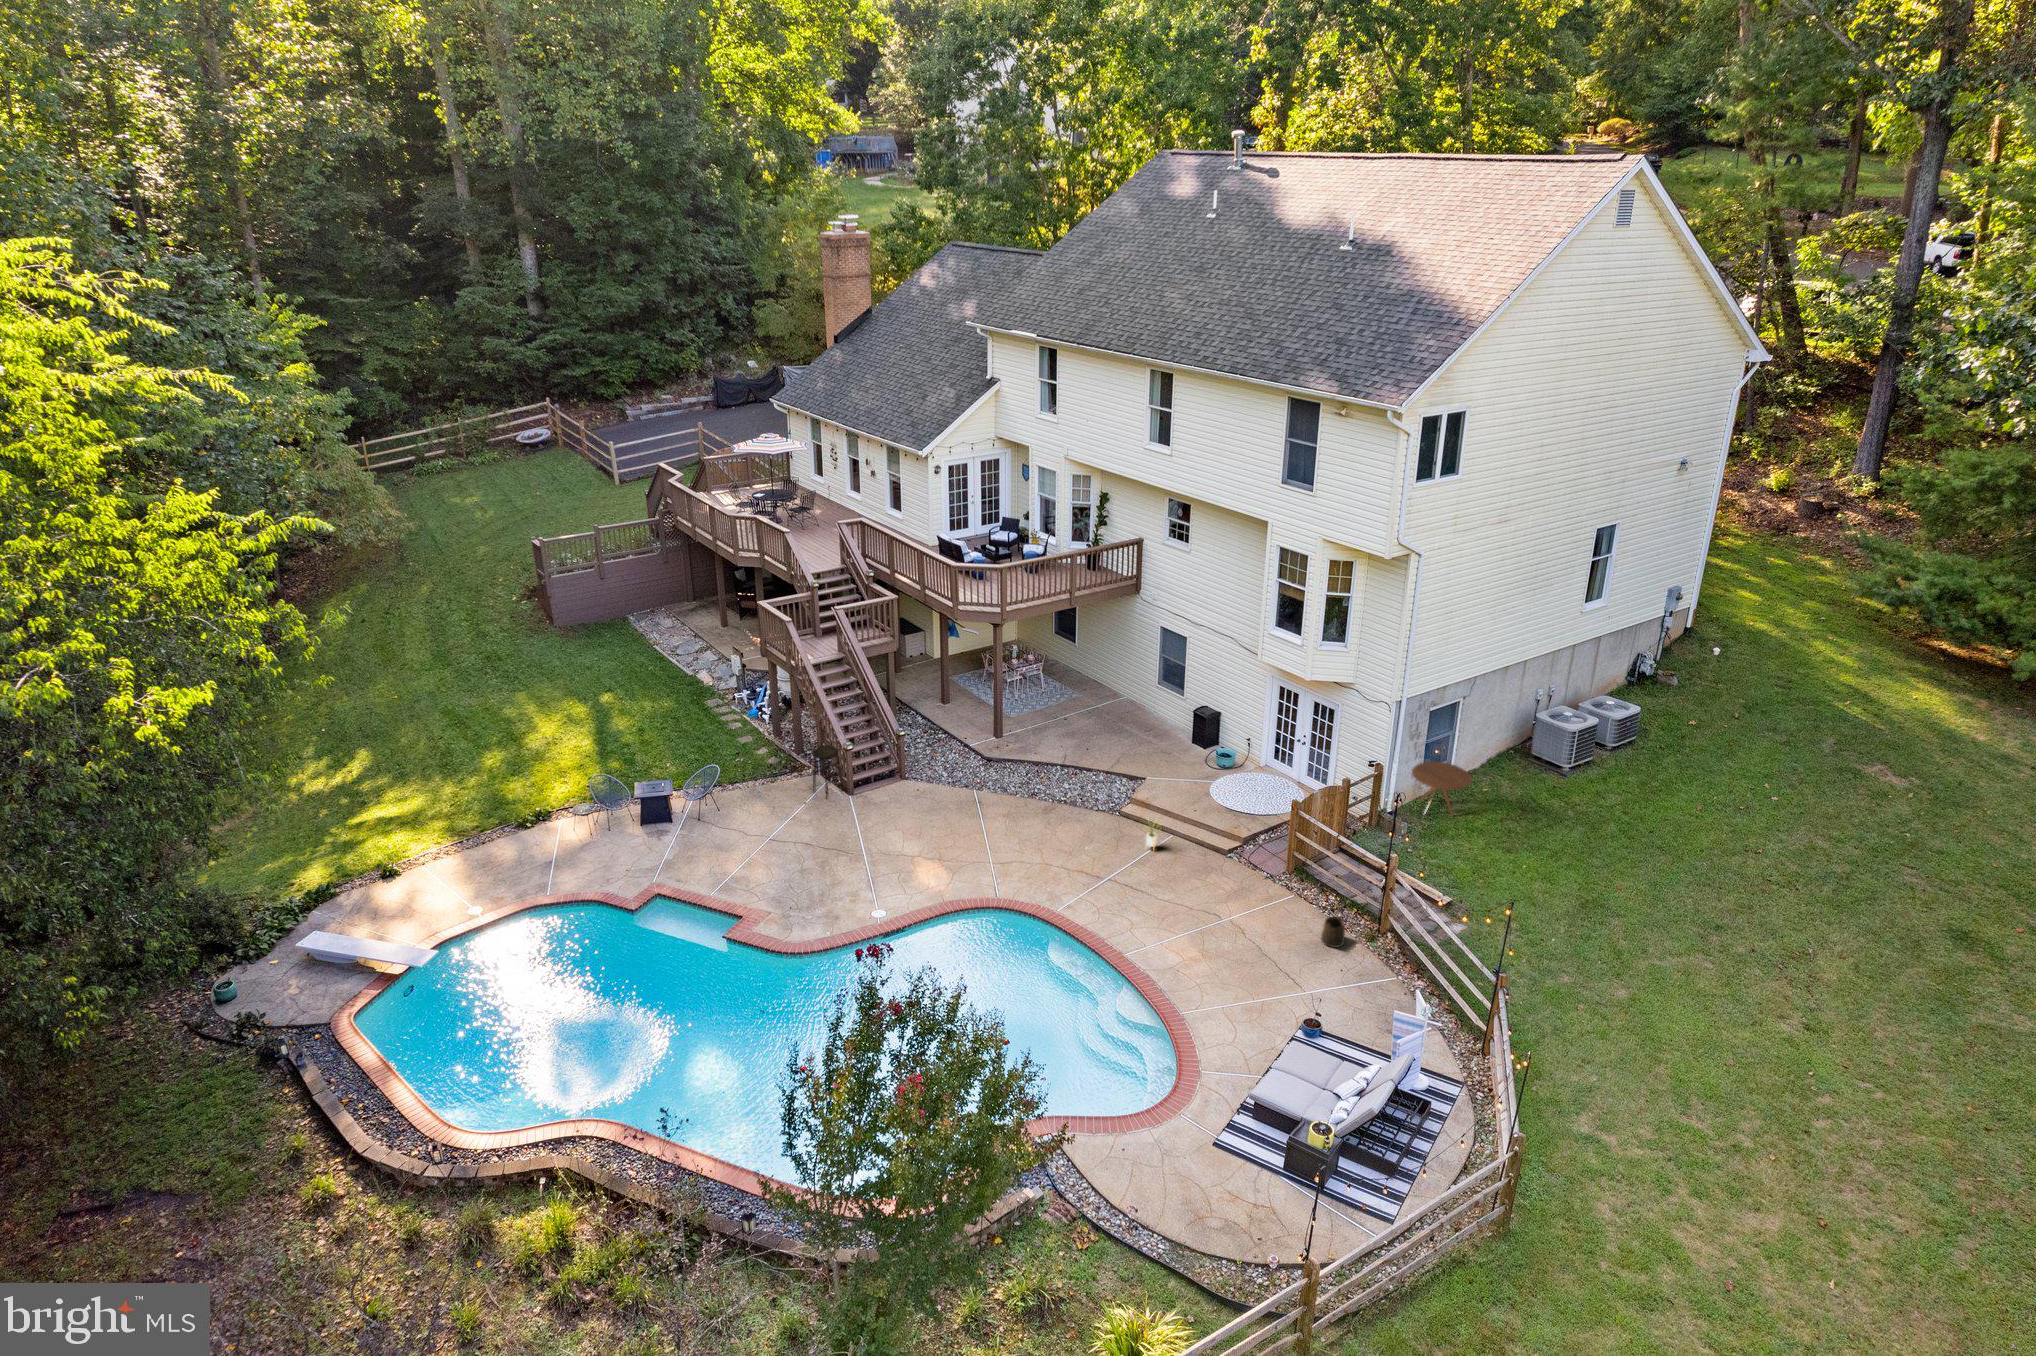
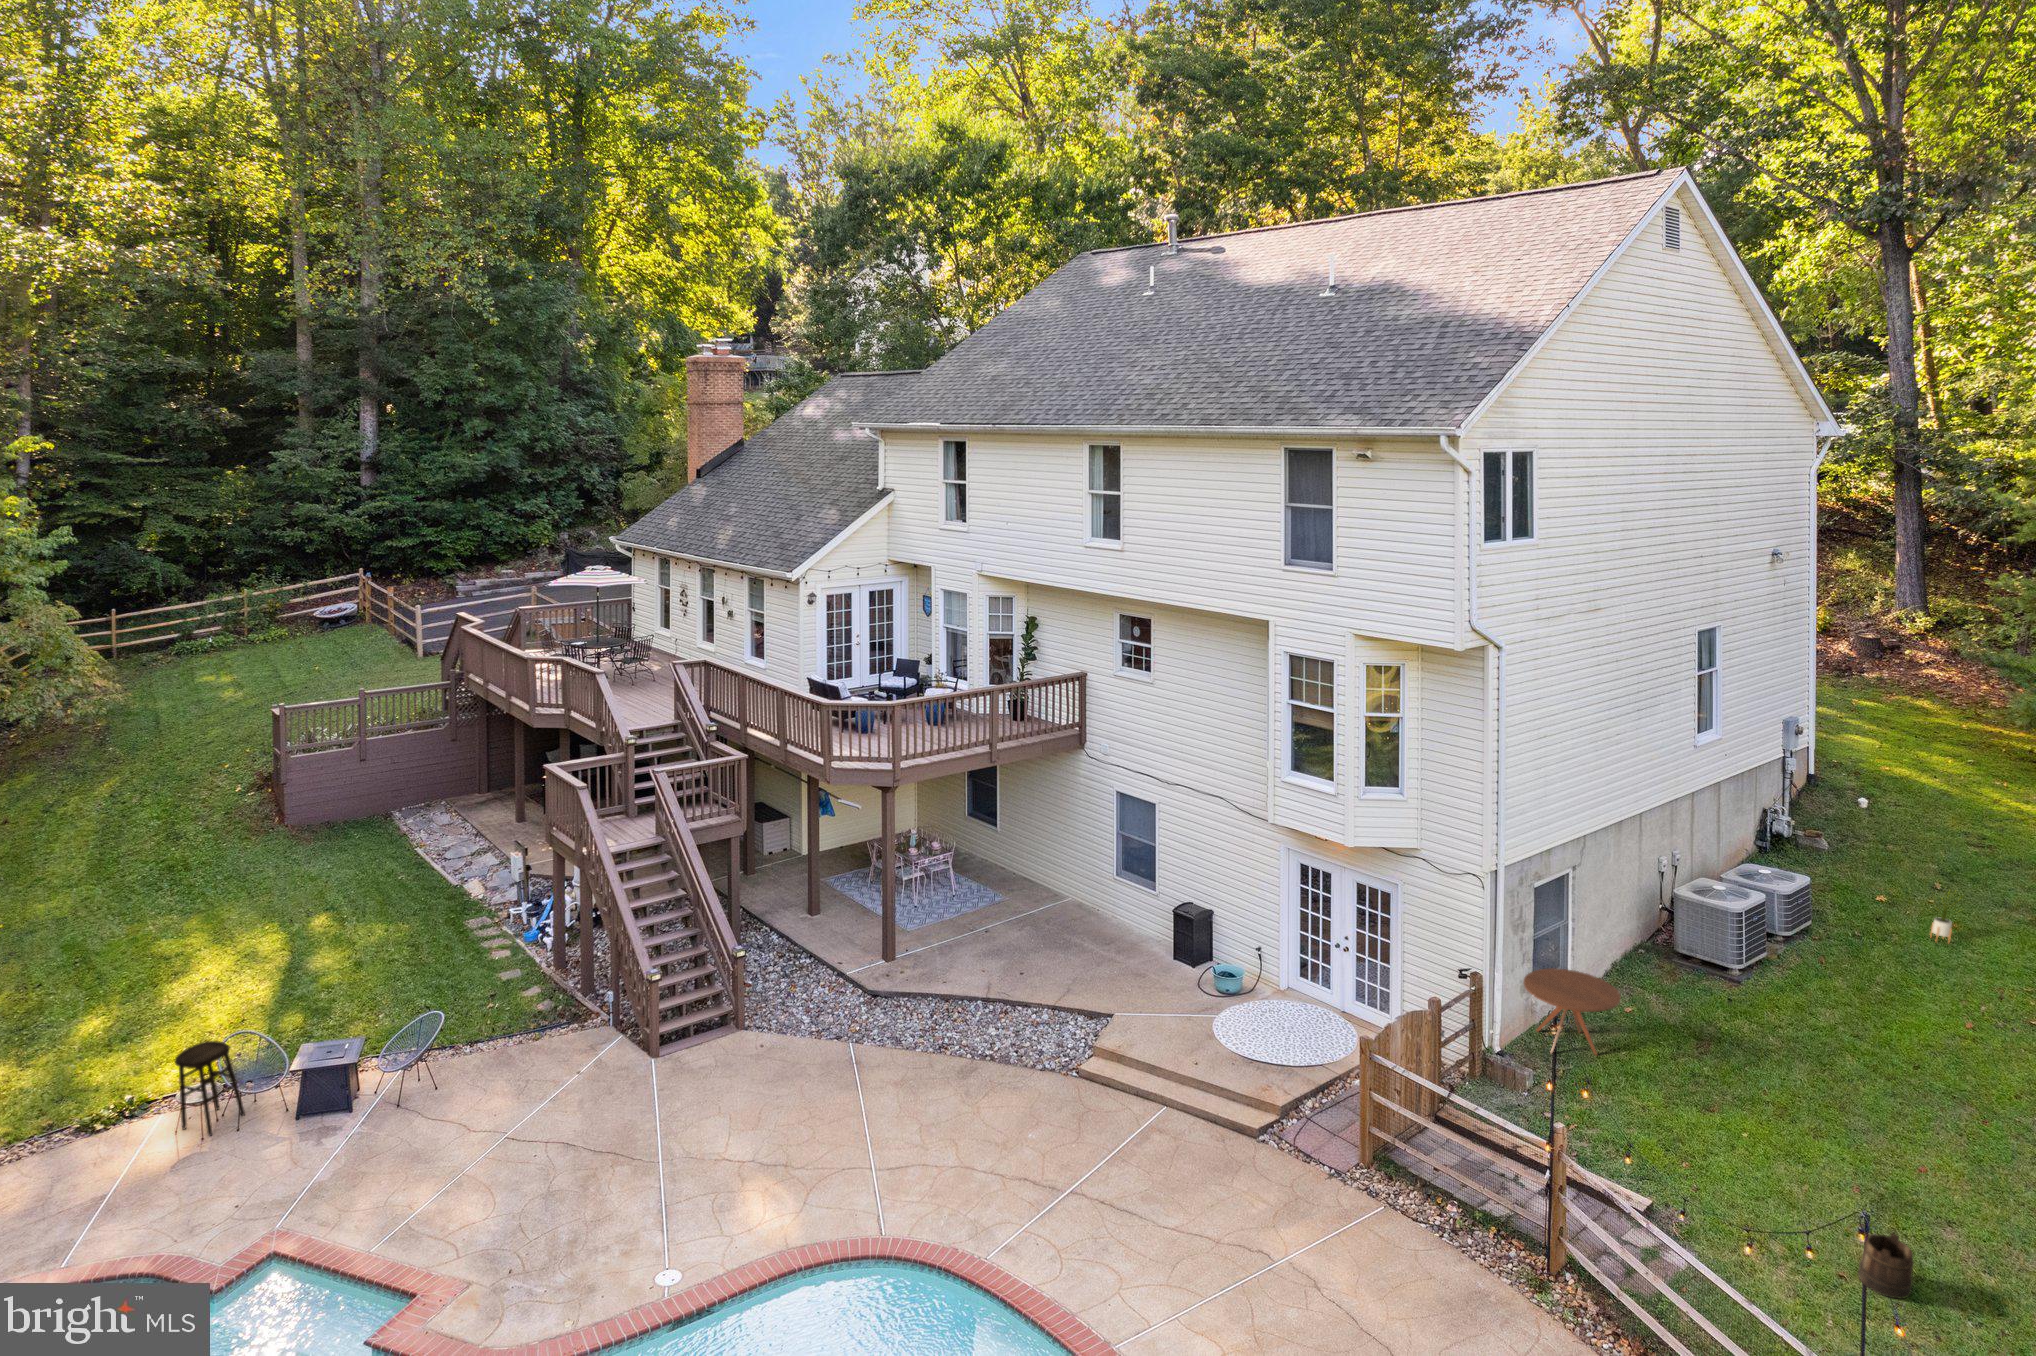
stool: present [812,745,844,798] -> present [174,1041,245,1136]
house plant: present [1146,825,1157,848] -> present [1930,903,1957,942]
bucket: present [1321,917,1345,948] -> present [1858,1234,1914,1299]

